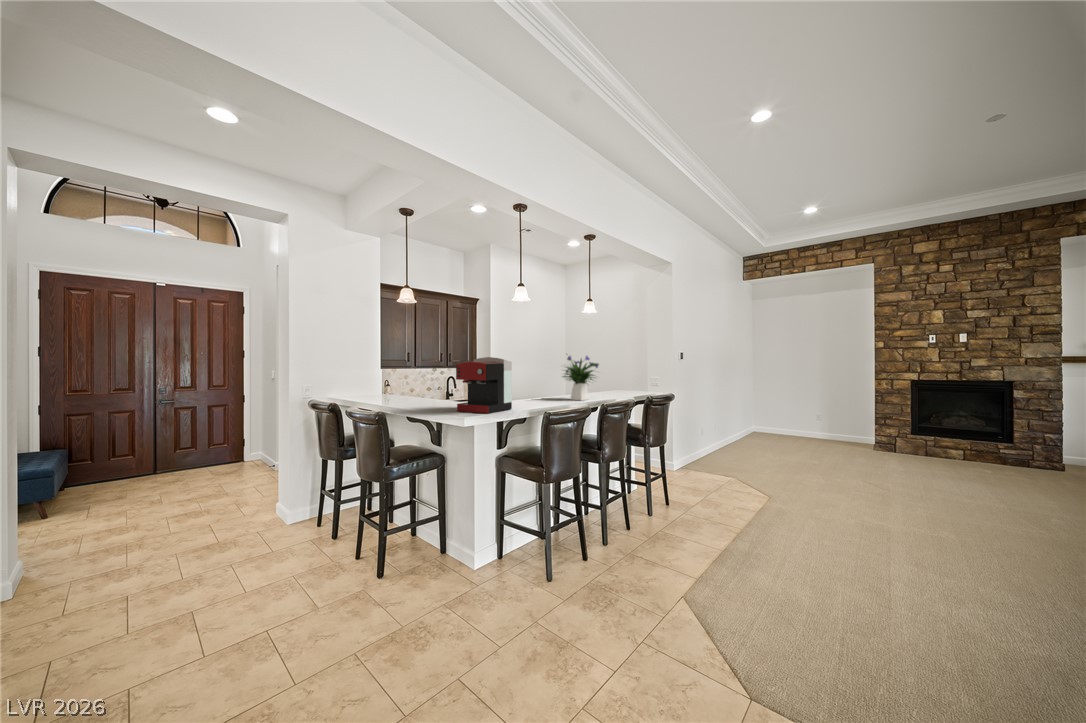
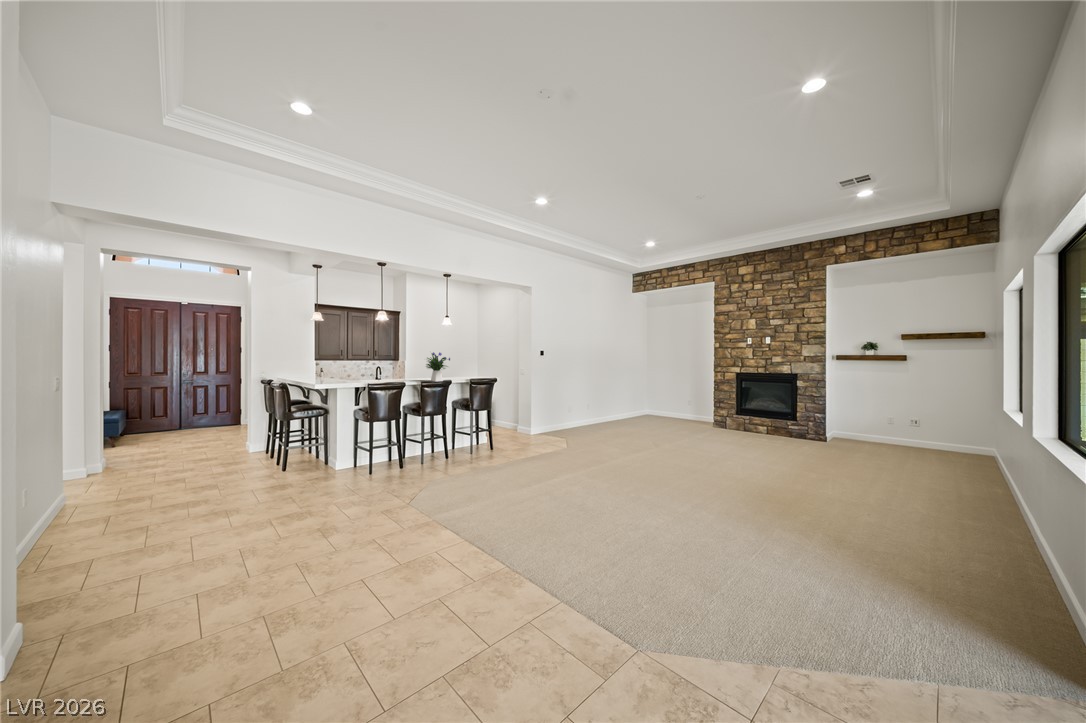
coffee maker: present [456,357,512,413] -> none [336,353,372,385]

